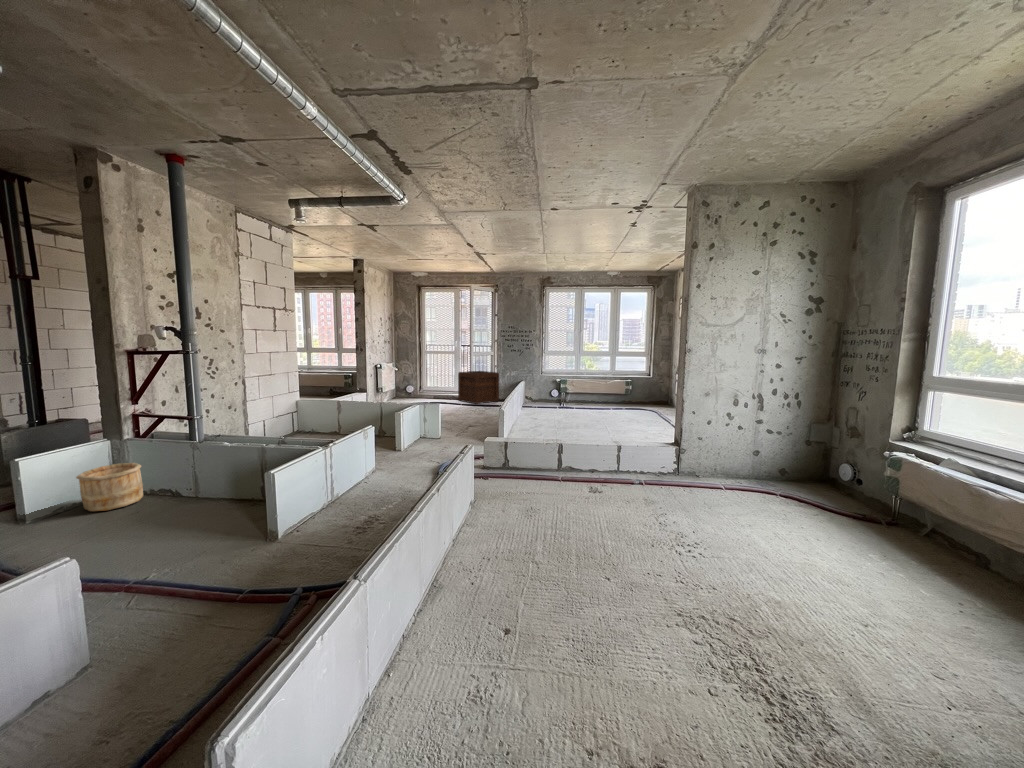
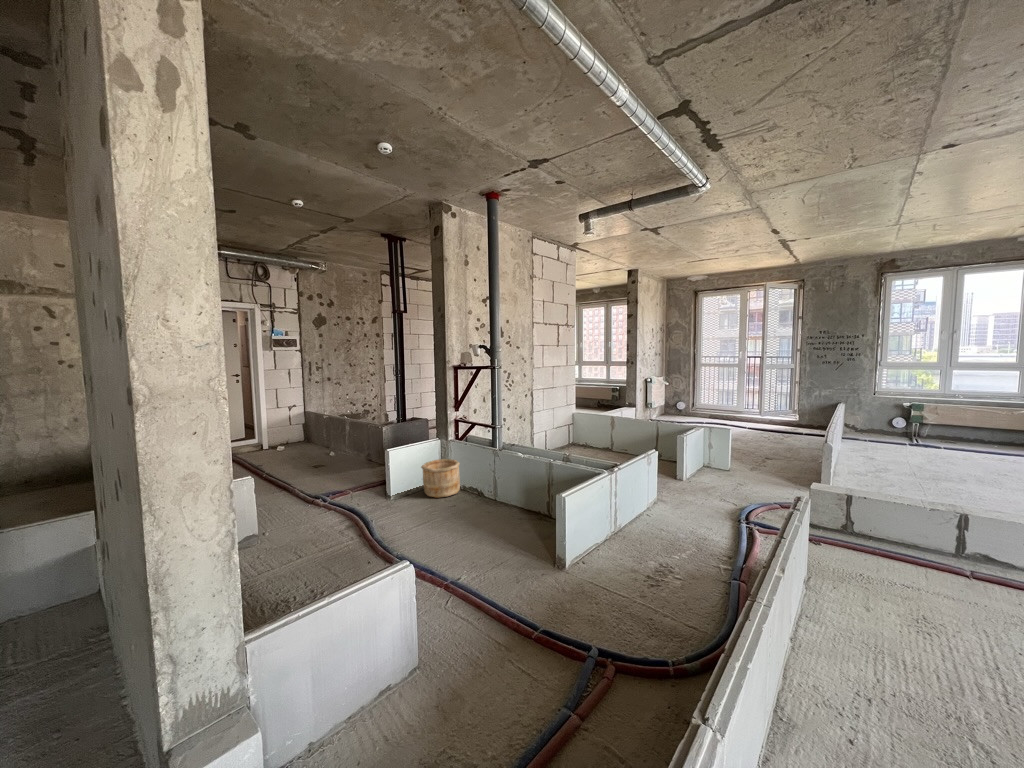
wooden crate: present [458,371,499,404] -> none [741,387,802,428]

